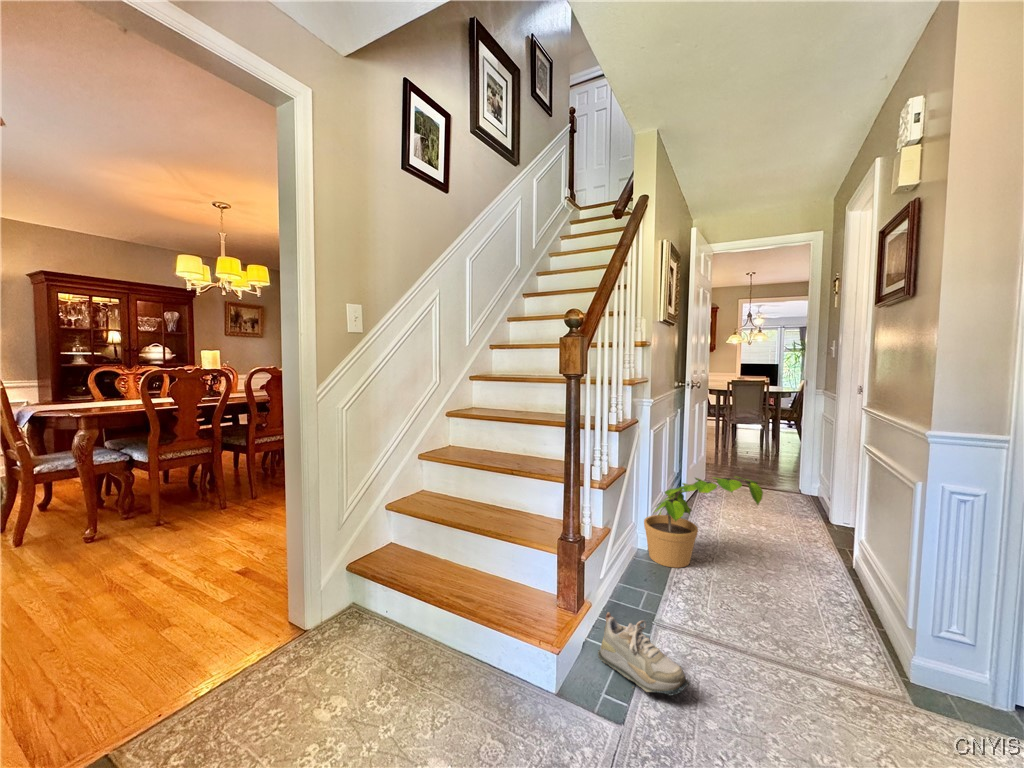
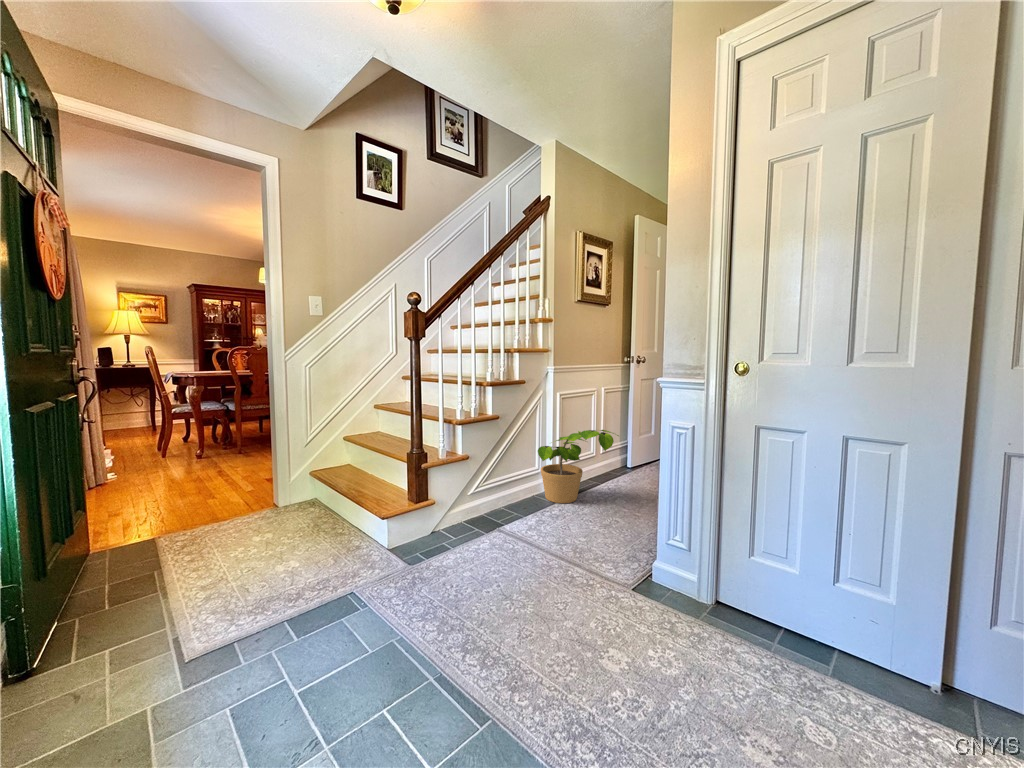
shoe: present [598,612,689,696] -> none [435,509,472,555]

